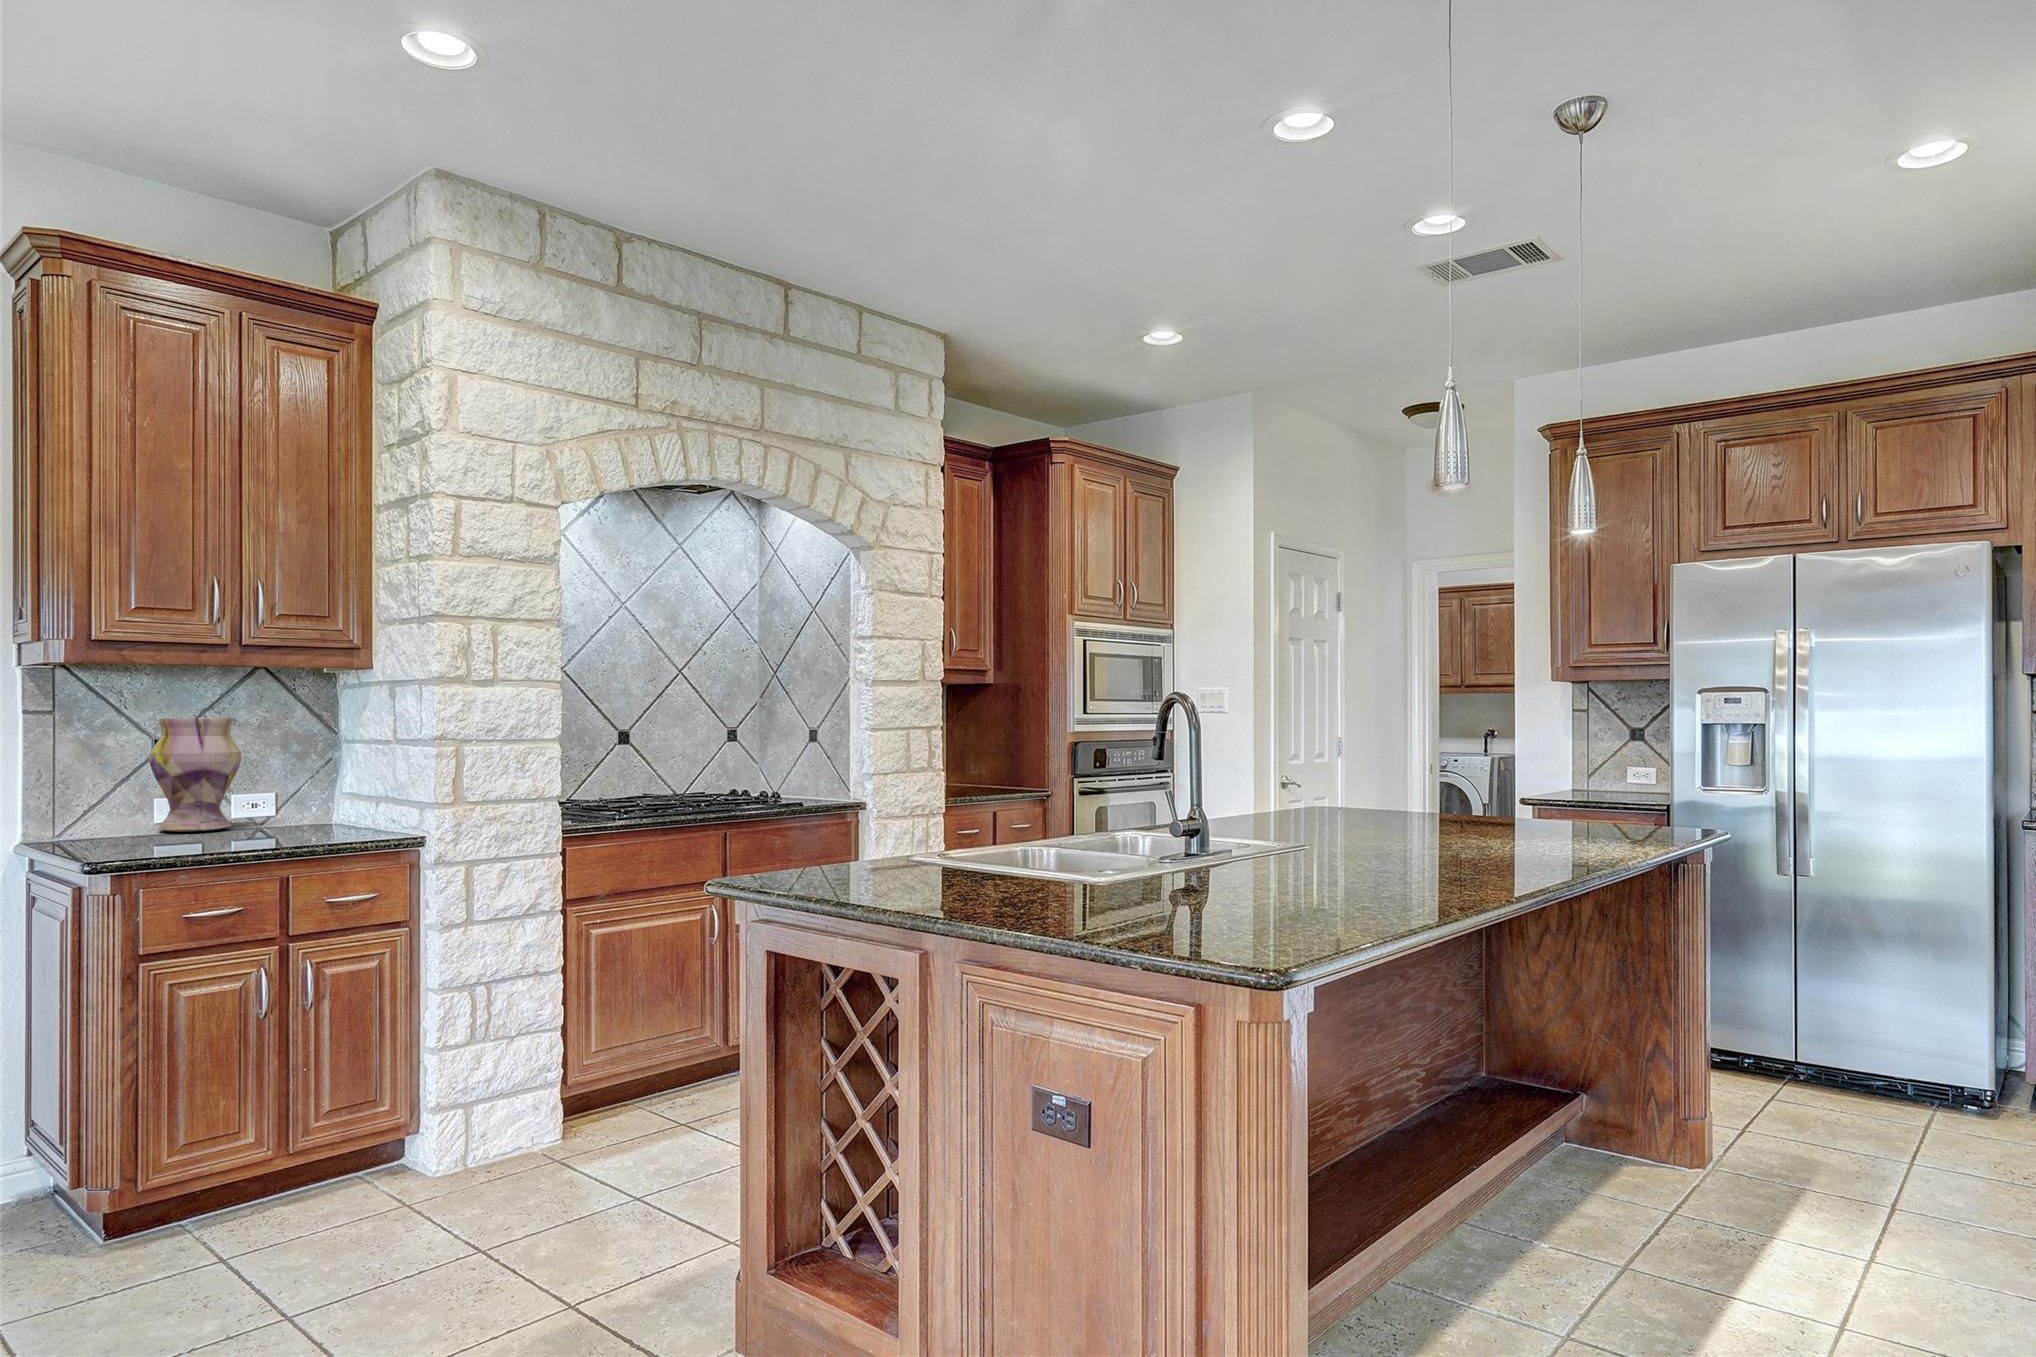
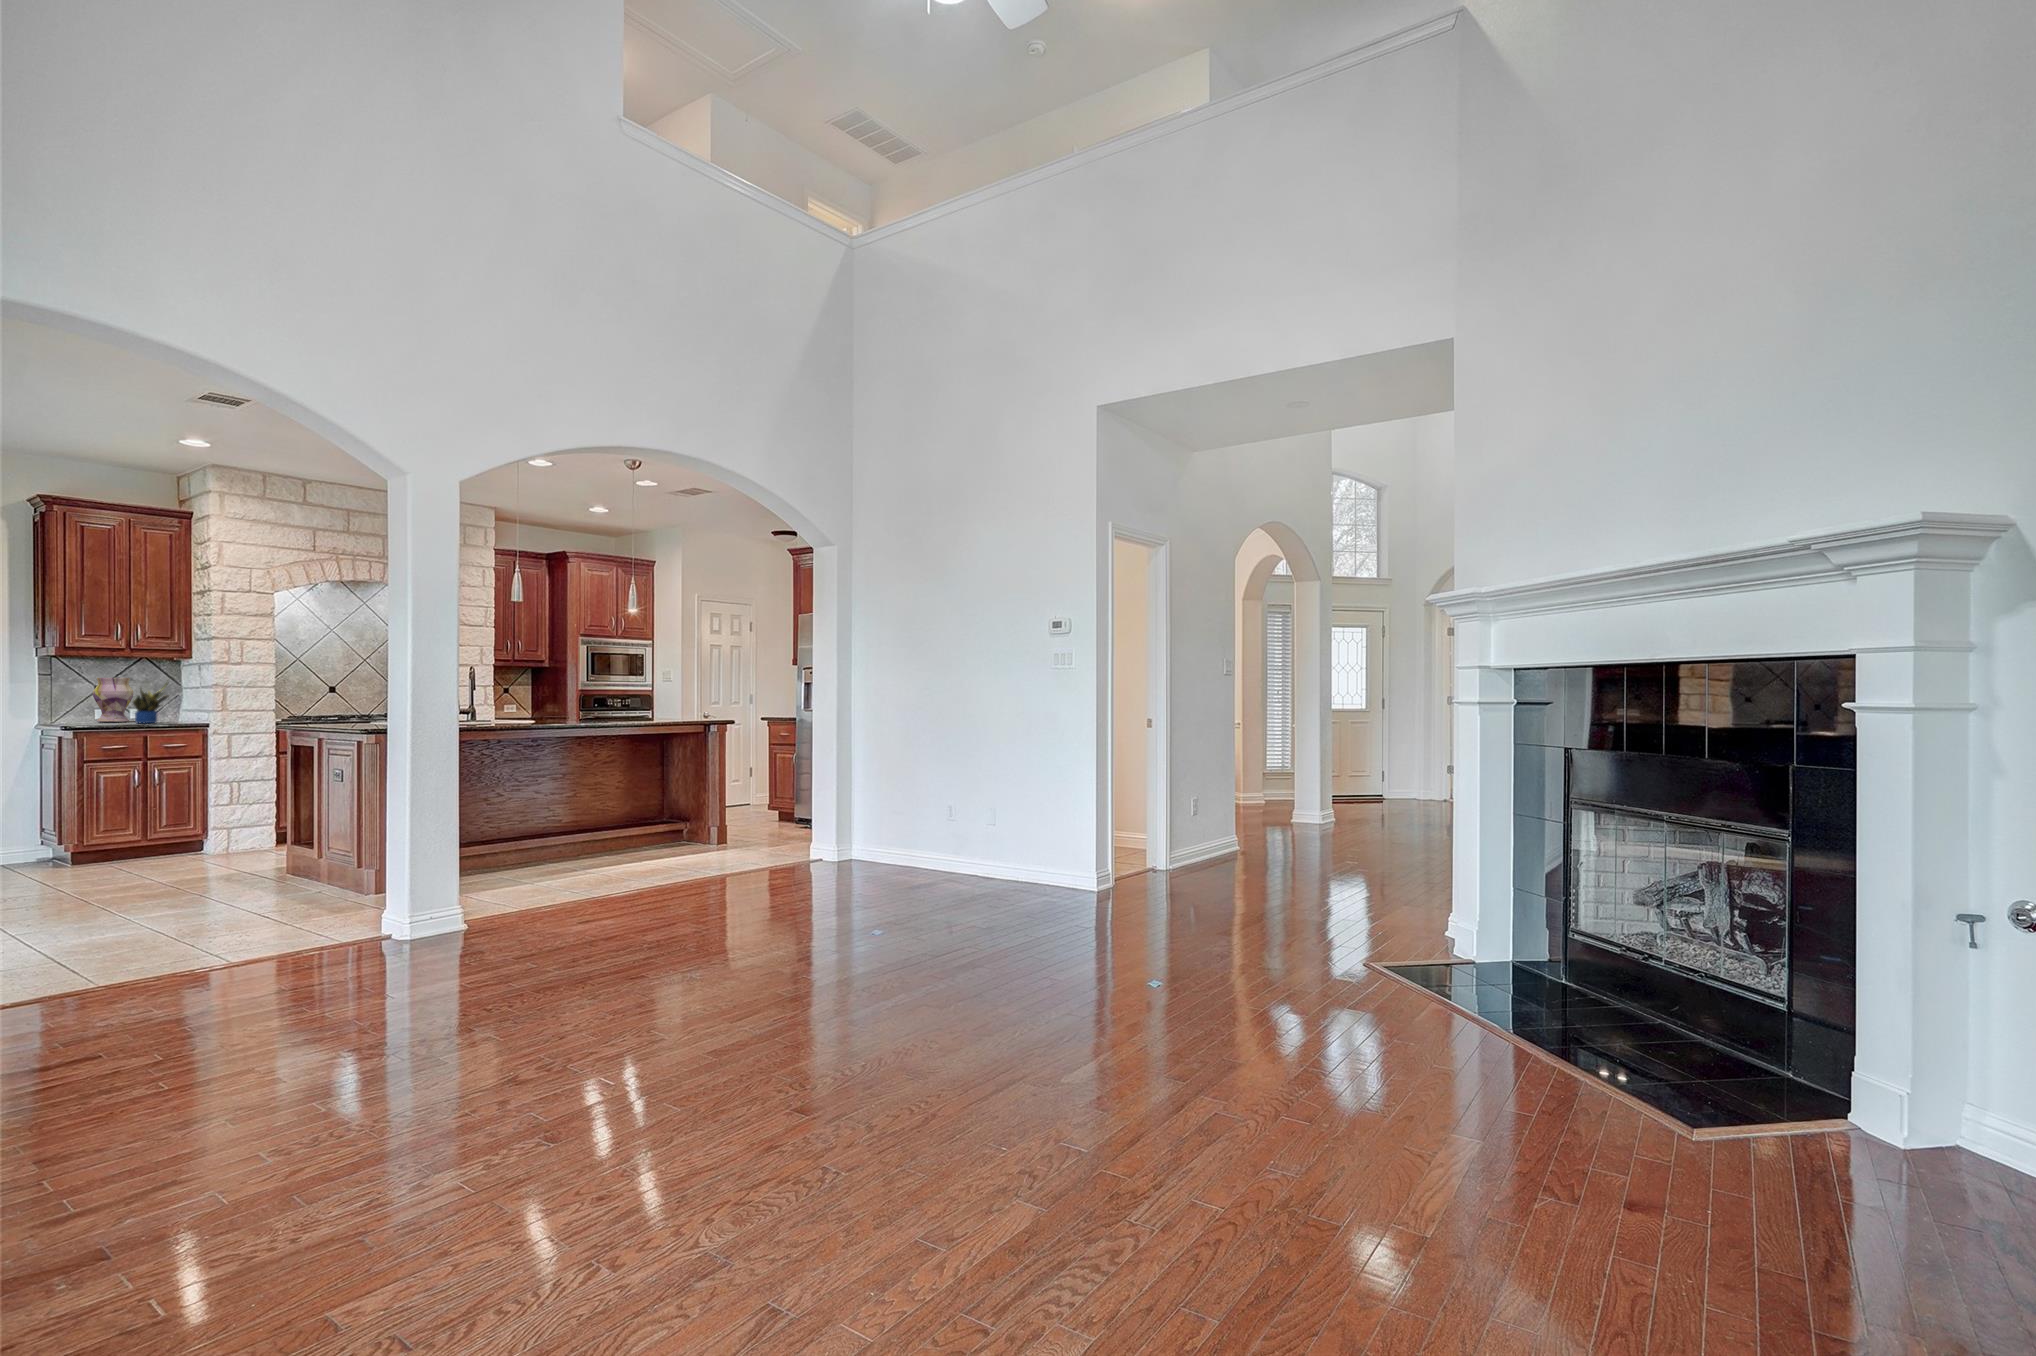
potted plant: none [246,722,332,839] -> present [133,682,169,723]

